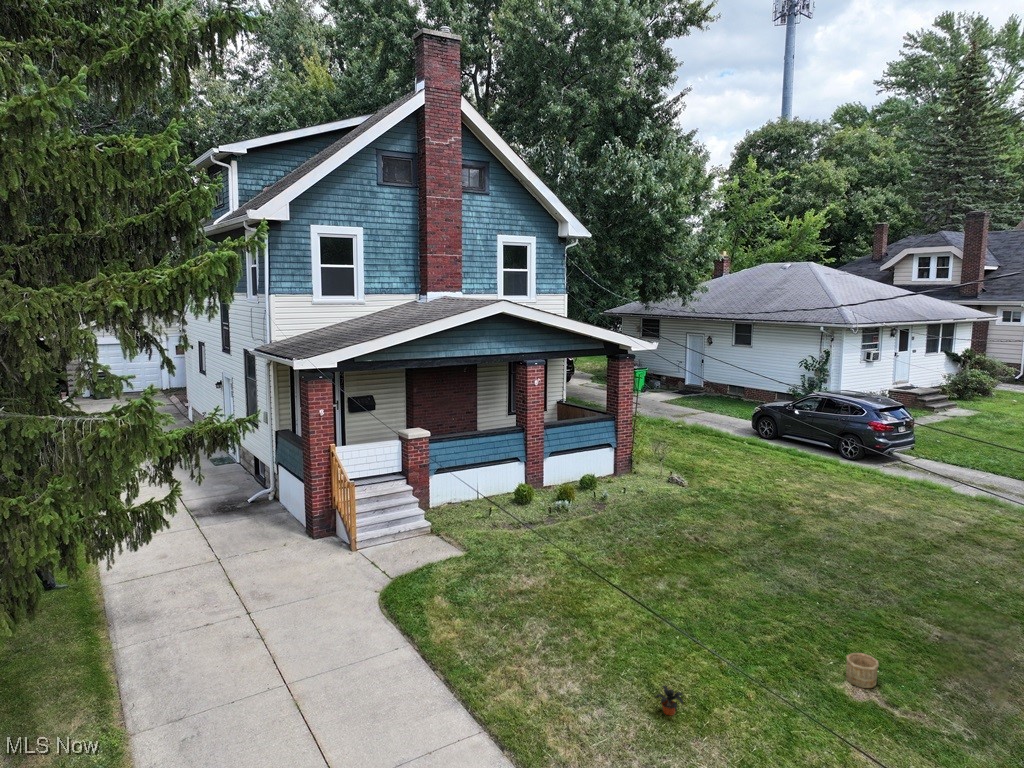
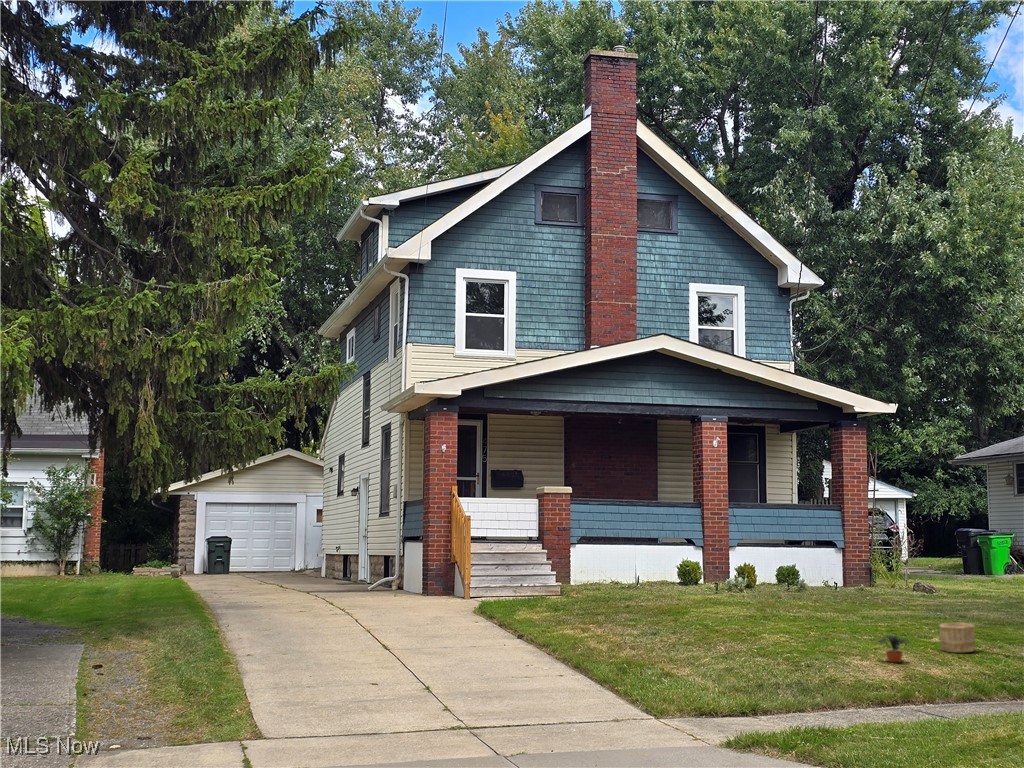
potted plant: present [655,686,683,715] -> present [880,635,907,662]

